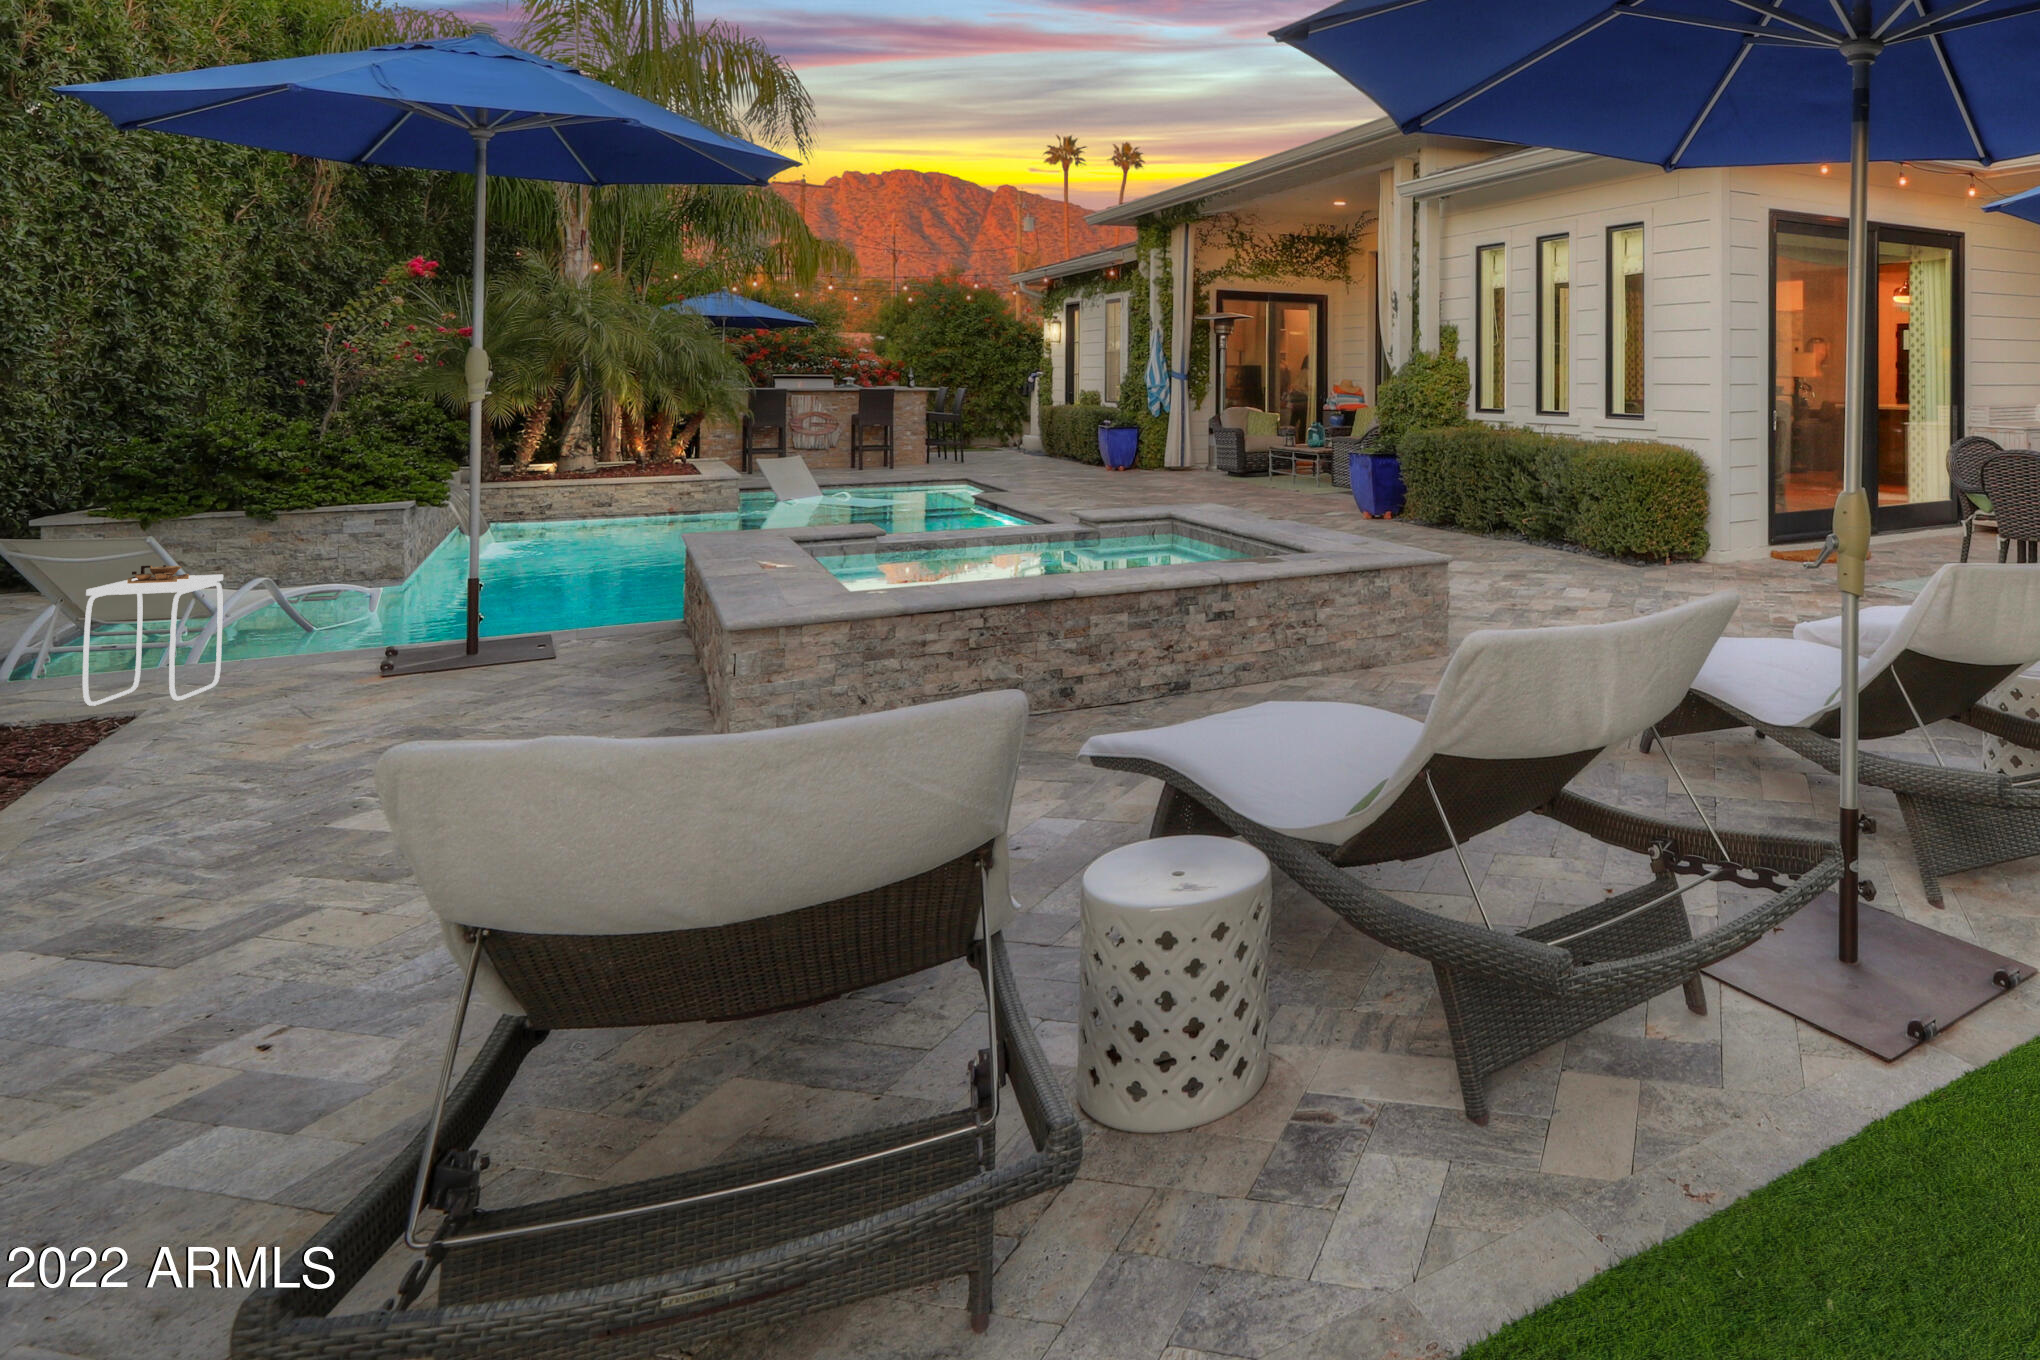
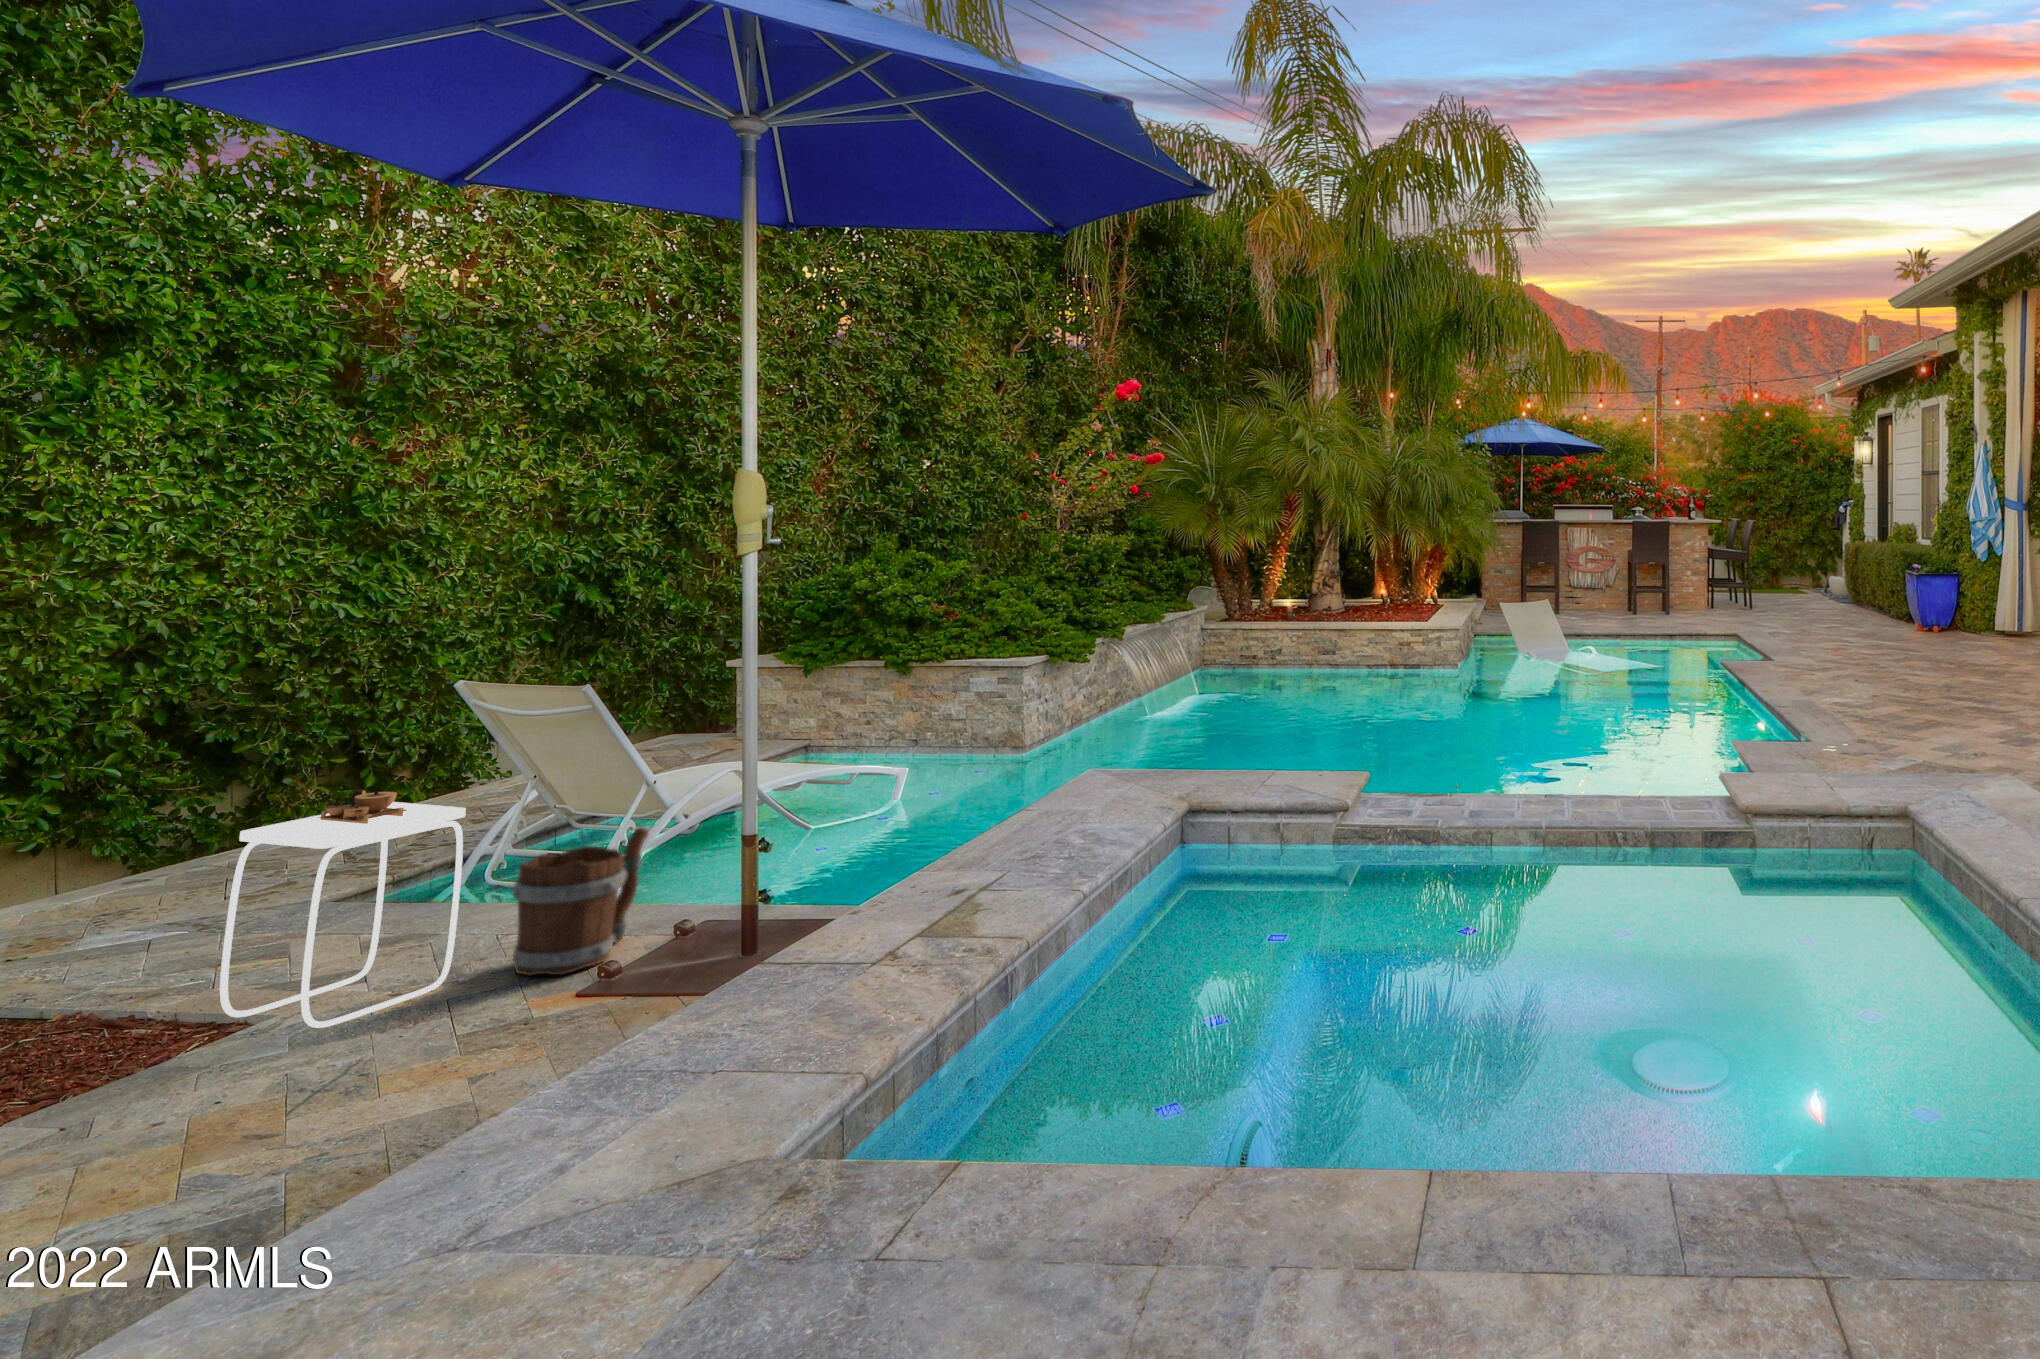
bucket: none [249,591,331,675] -> present [513,827,648,976]

